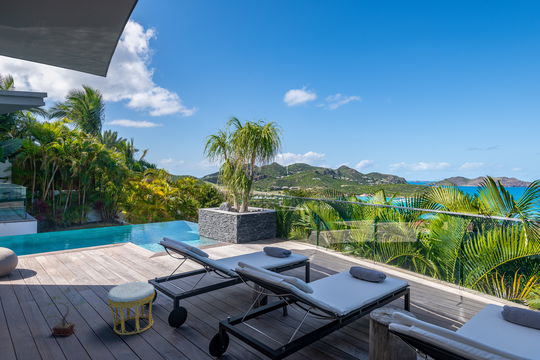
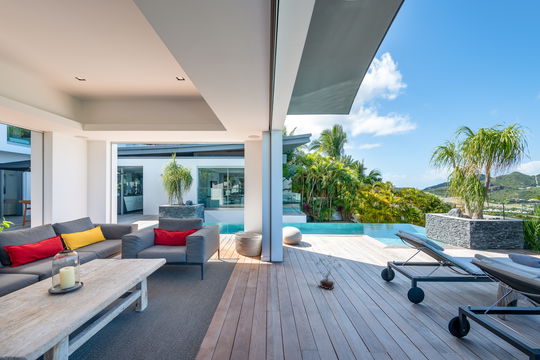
ottoman: present [108,281,155,335] -> none [358,259,397,304]

